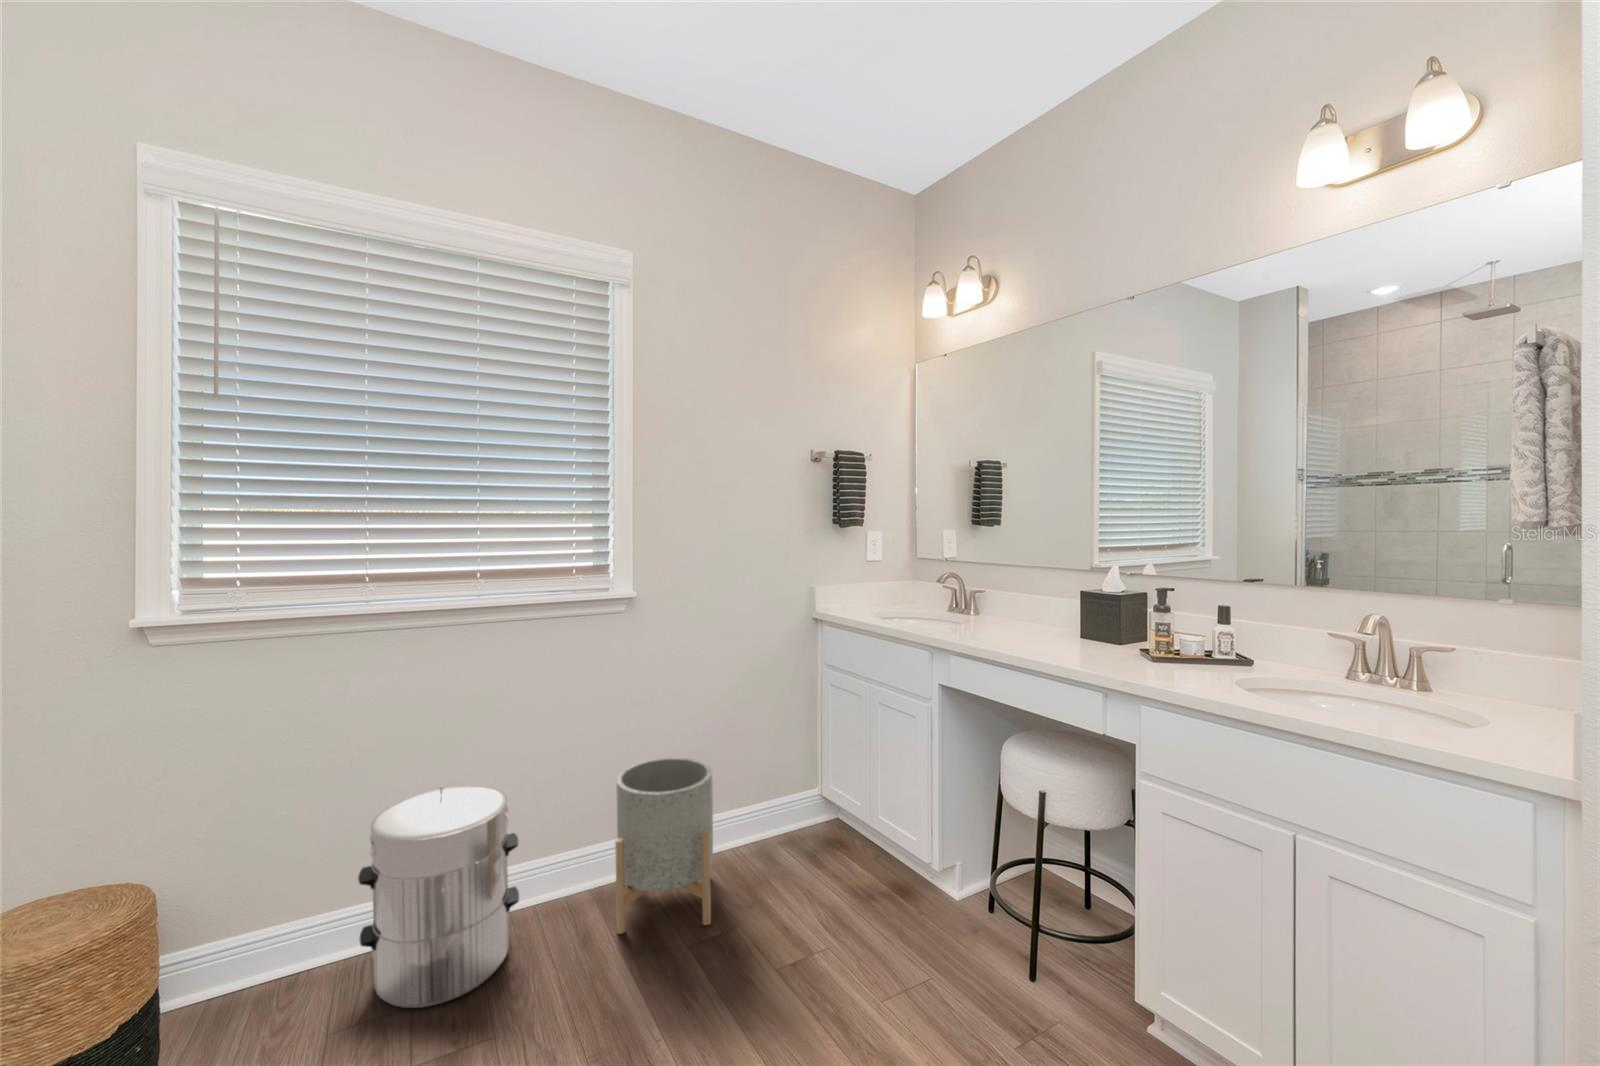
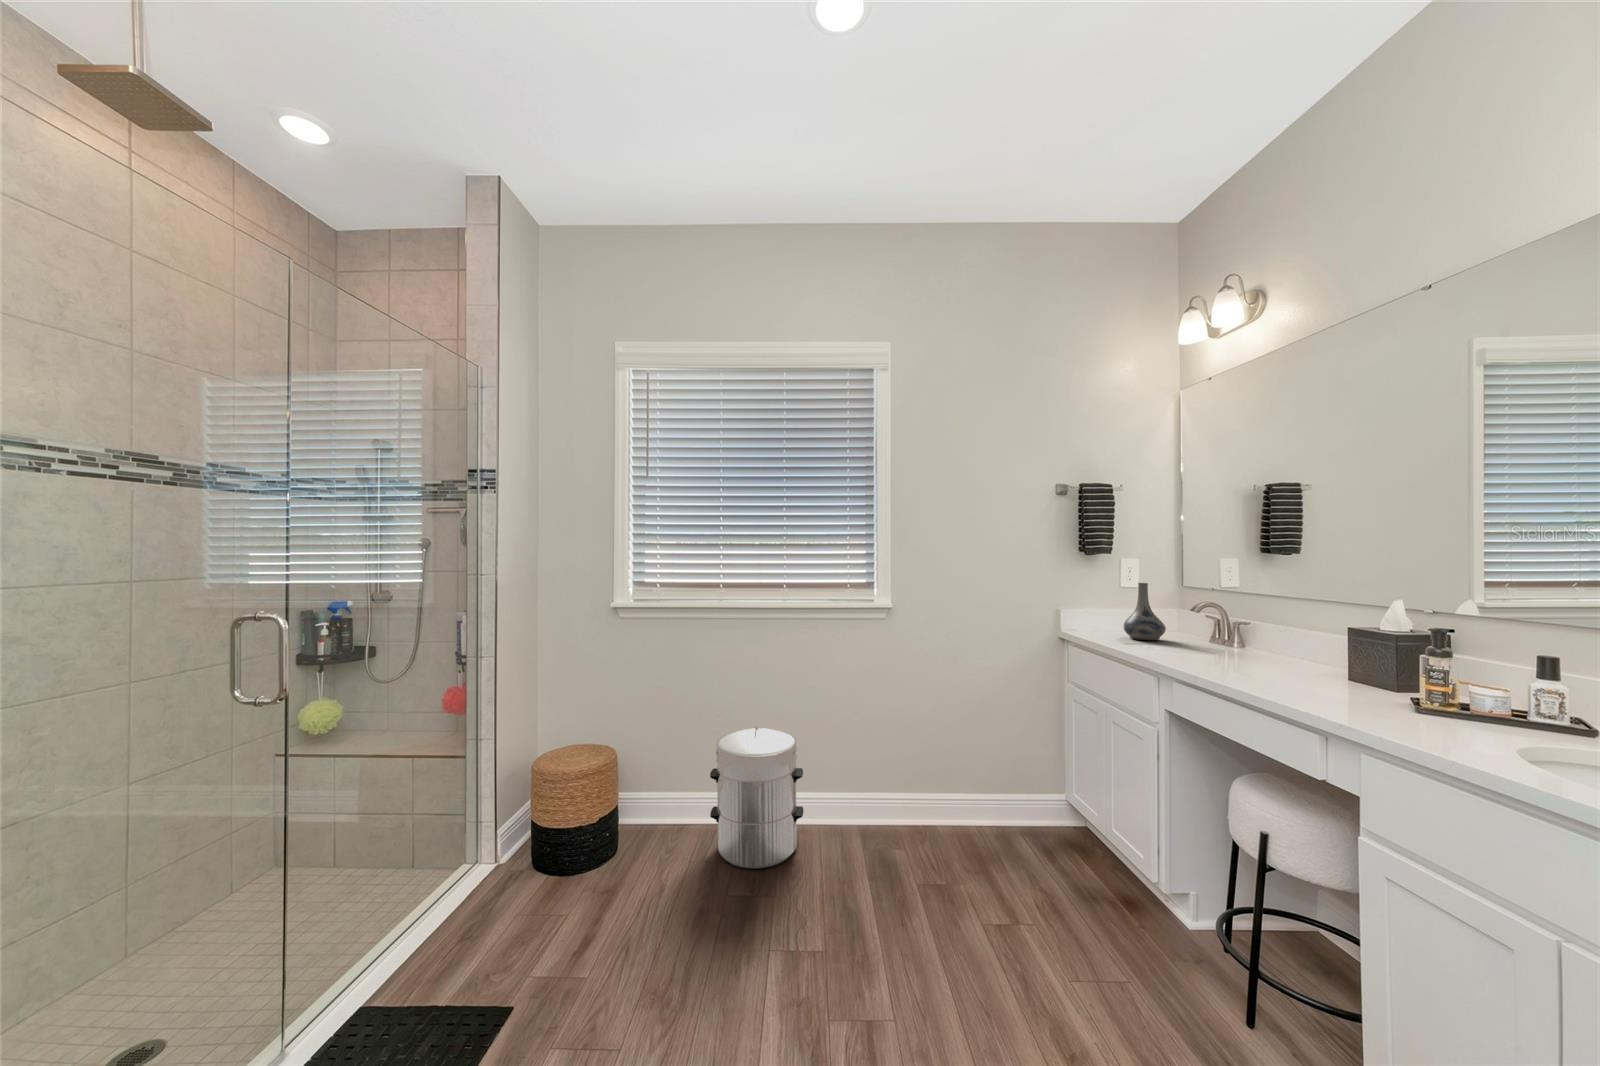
decorative vase: none [876,558,913,616] -> present [1124,583,1166,640]
planter: present [615,758,713,934] -> none [868,736,950,876]

